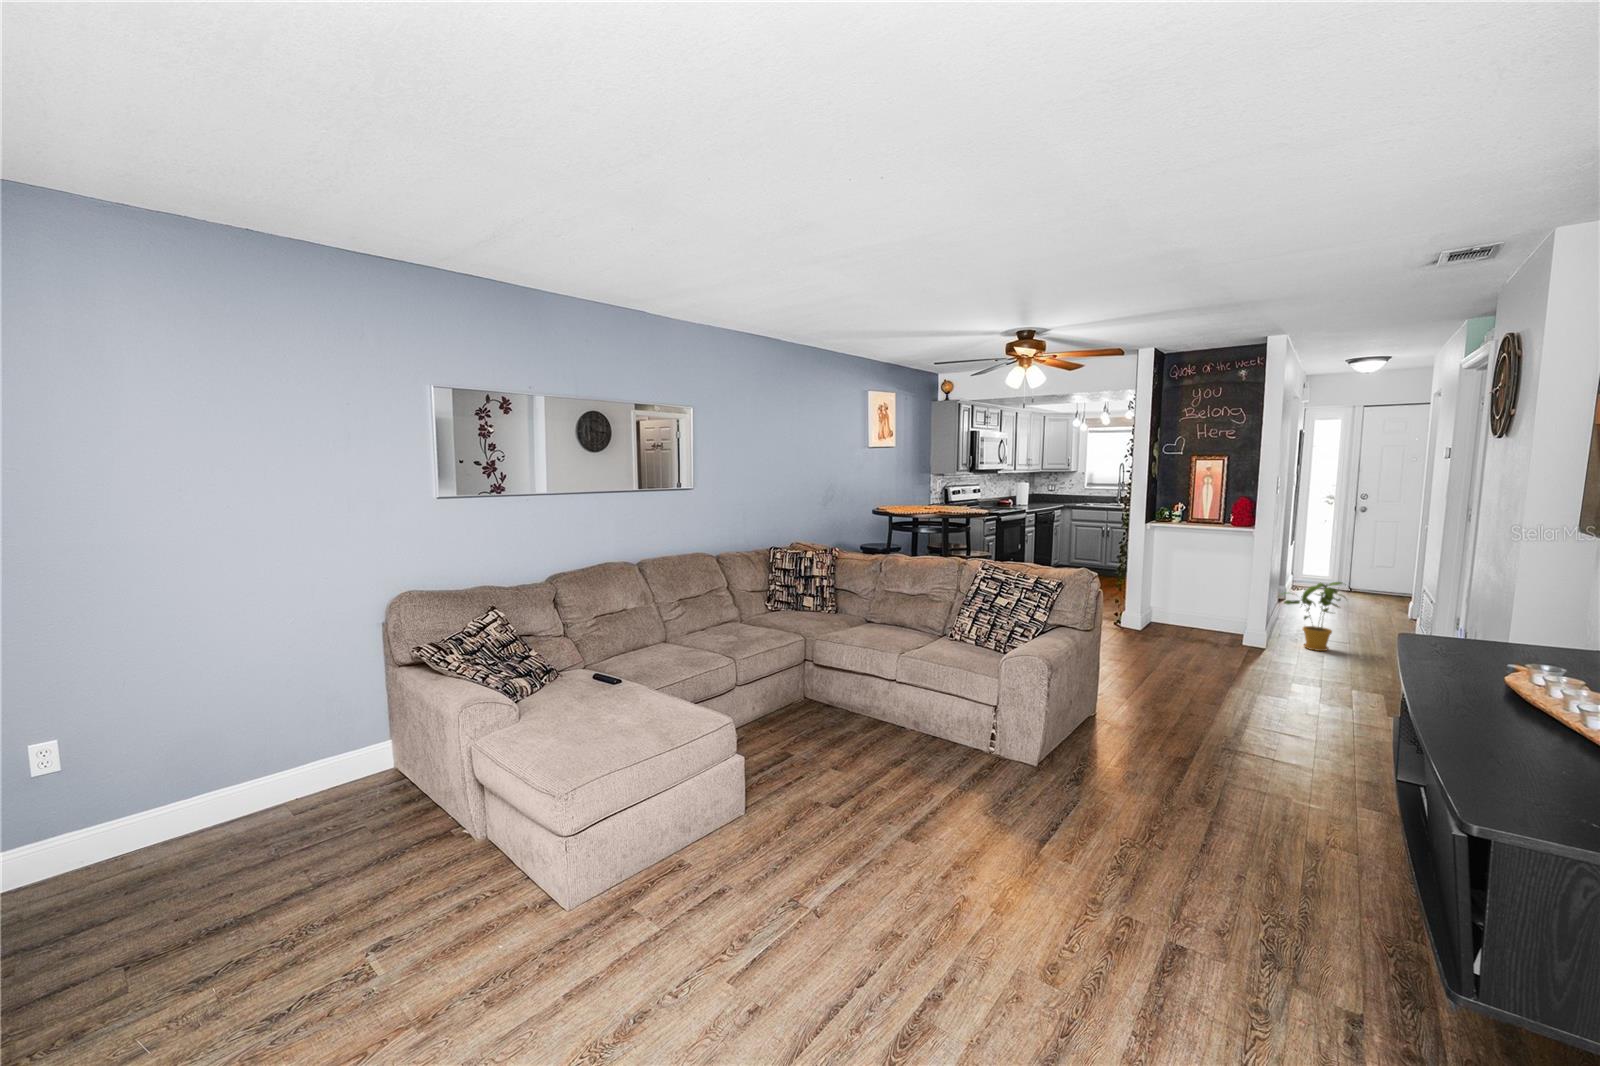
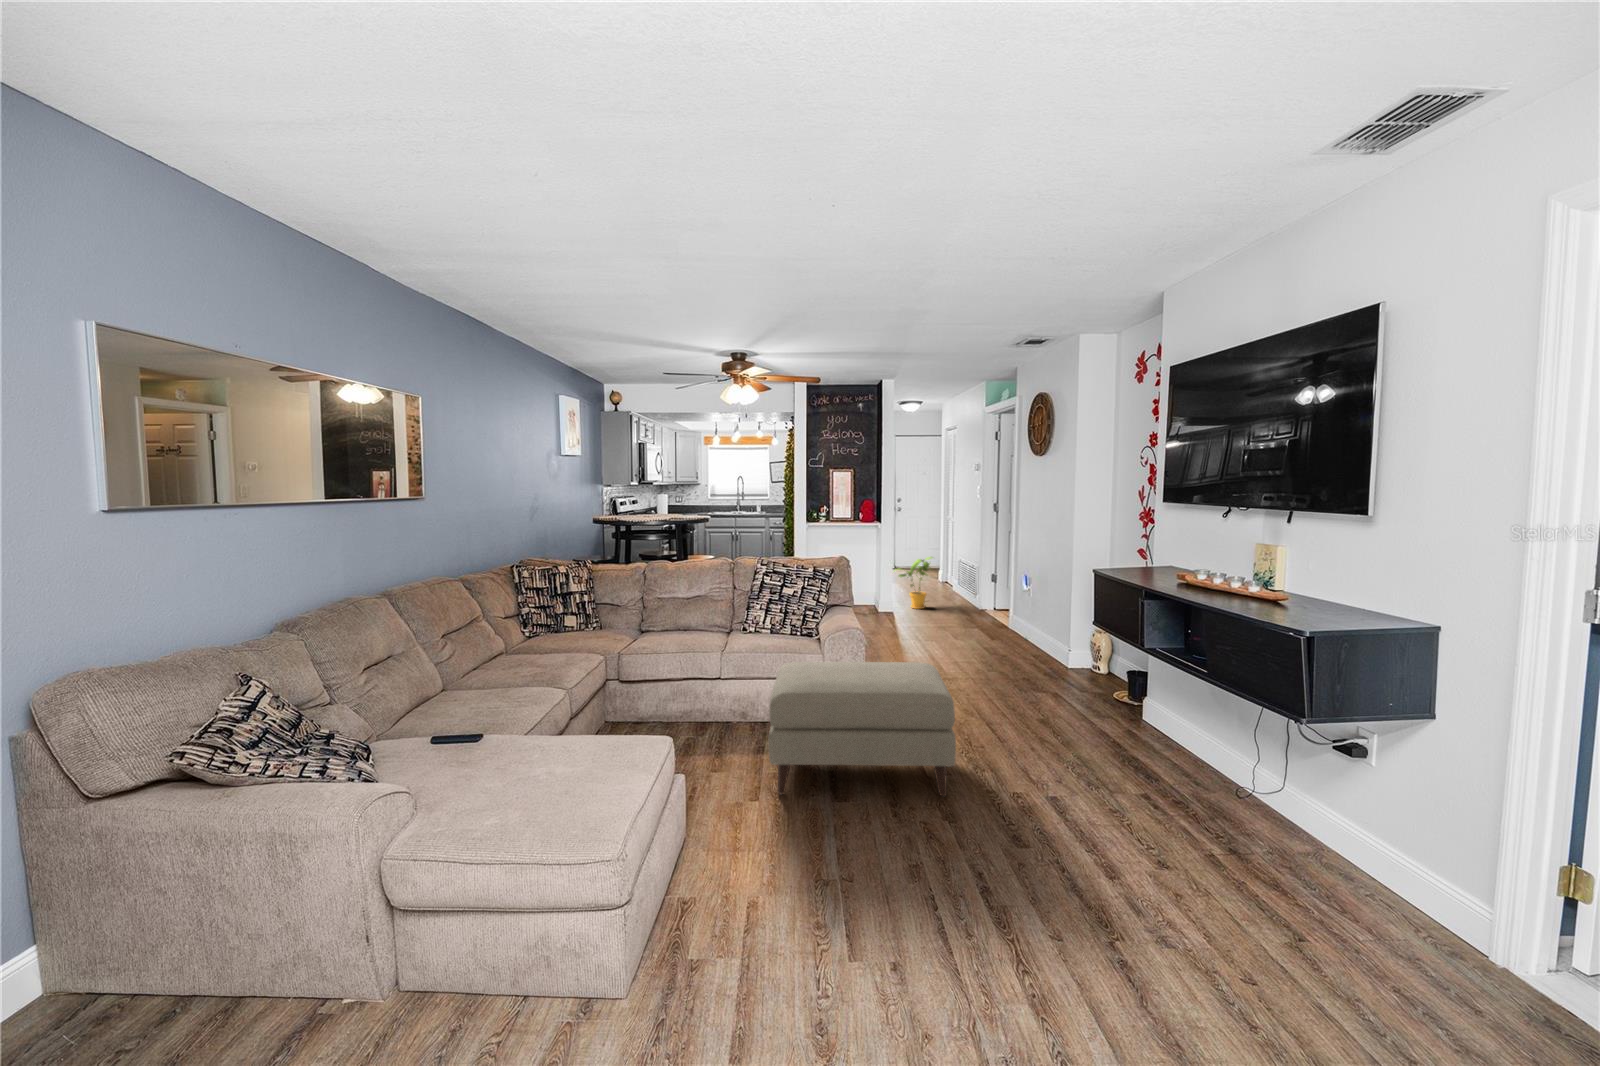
ottoman: none [856,679,1100,879] -> present [769,662,956,796]

